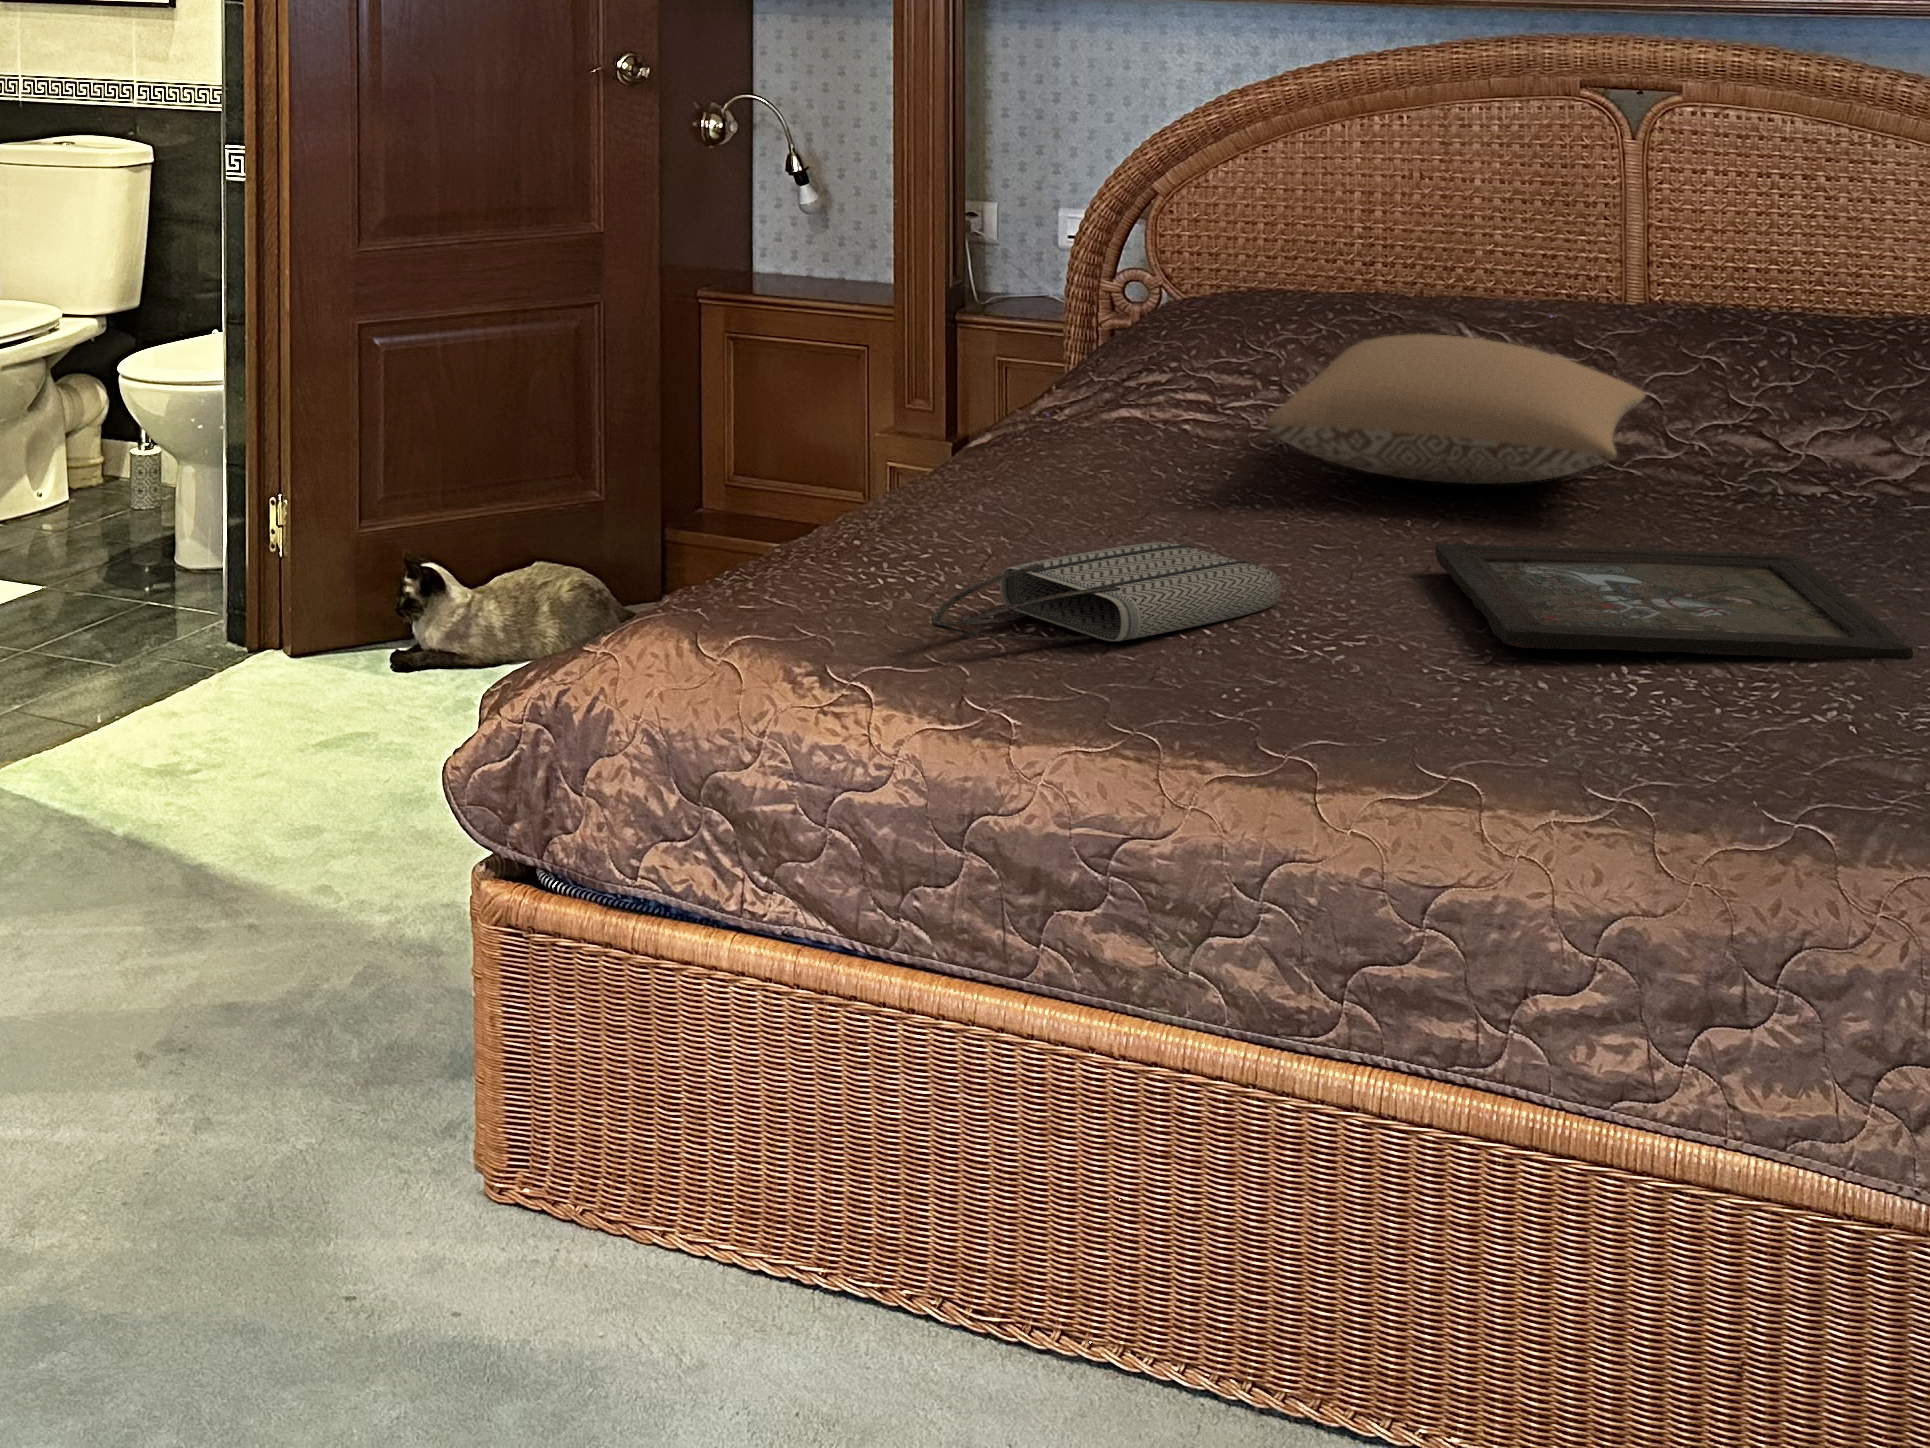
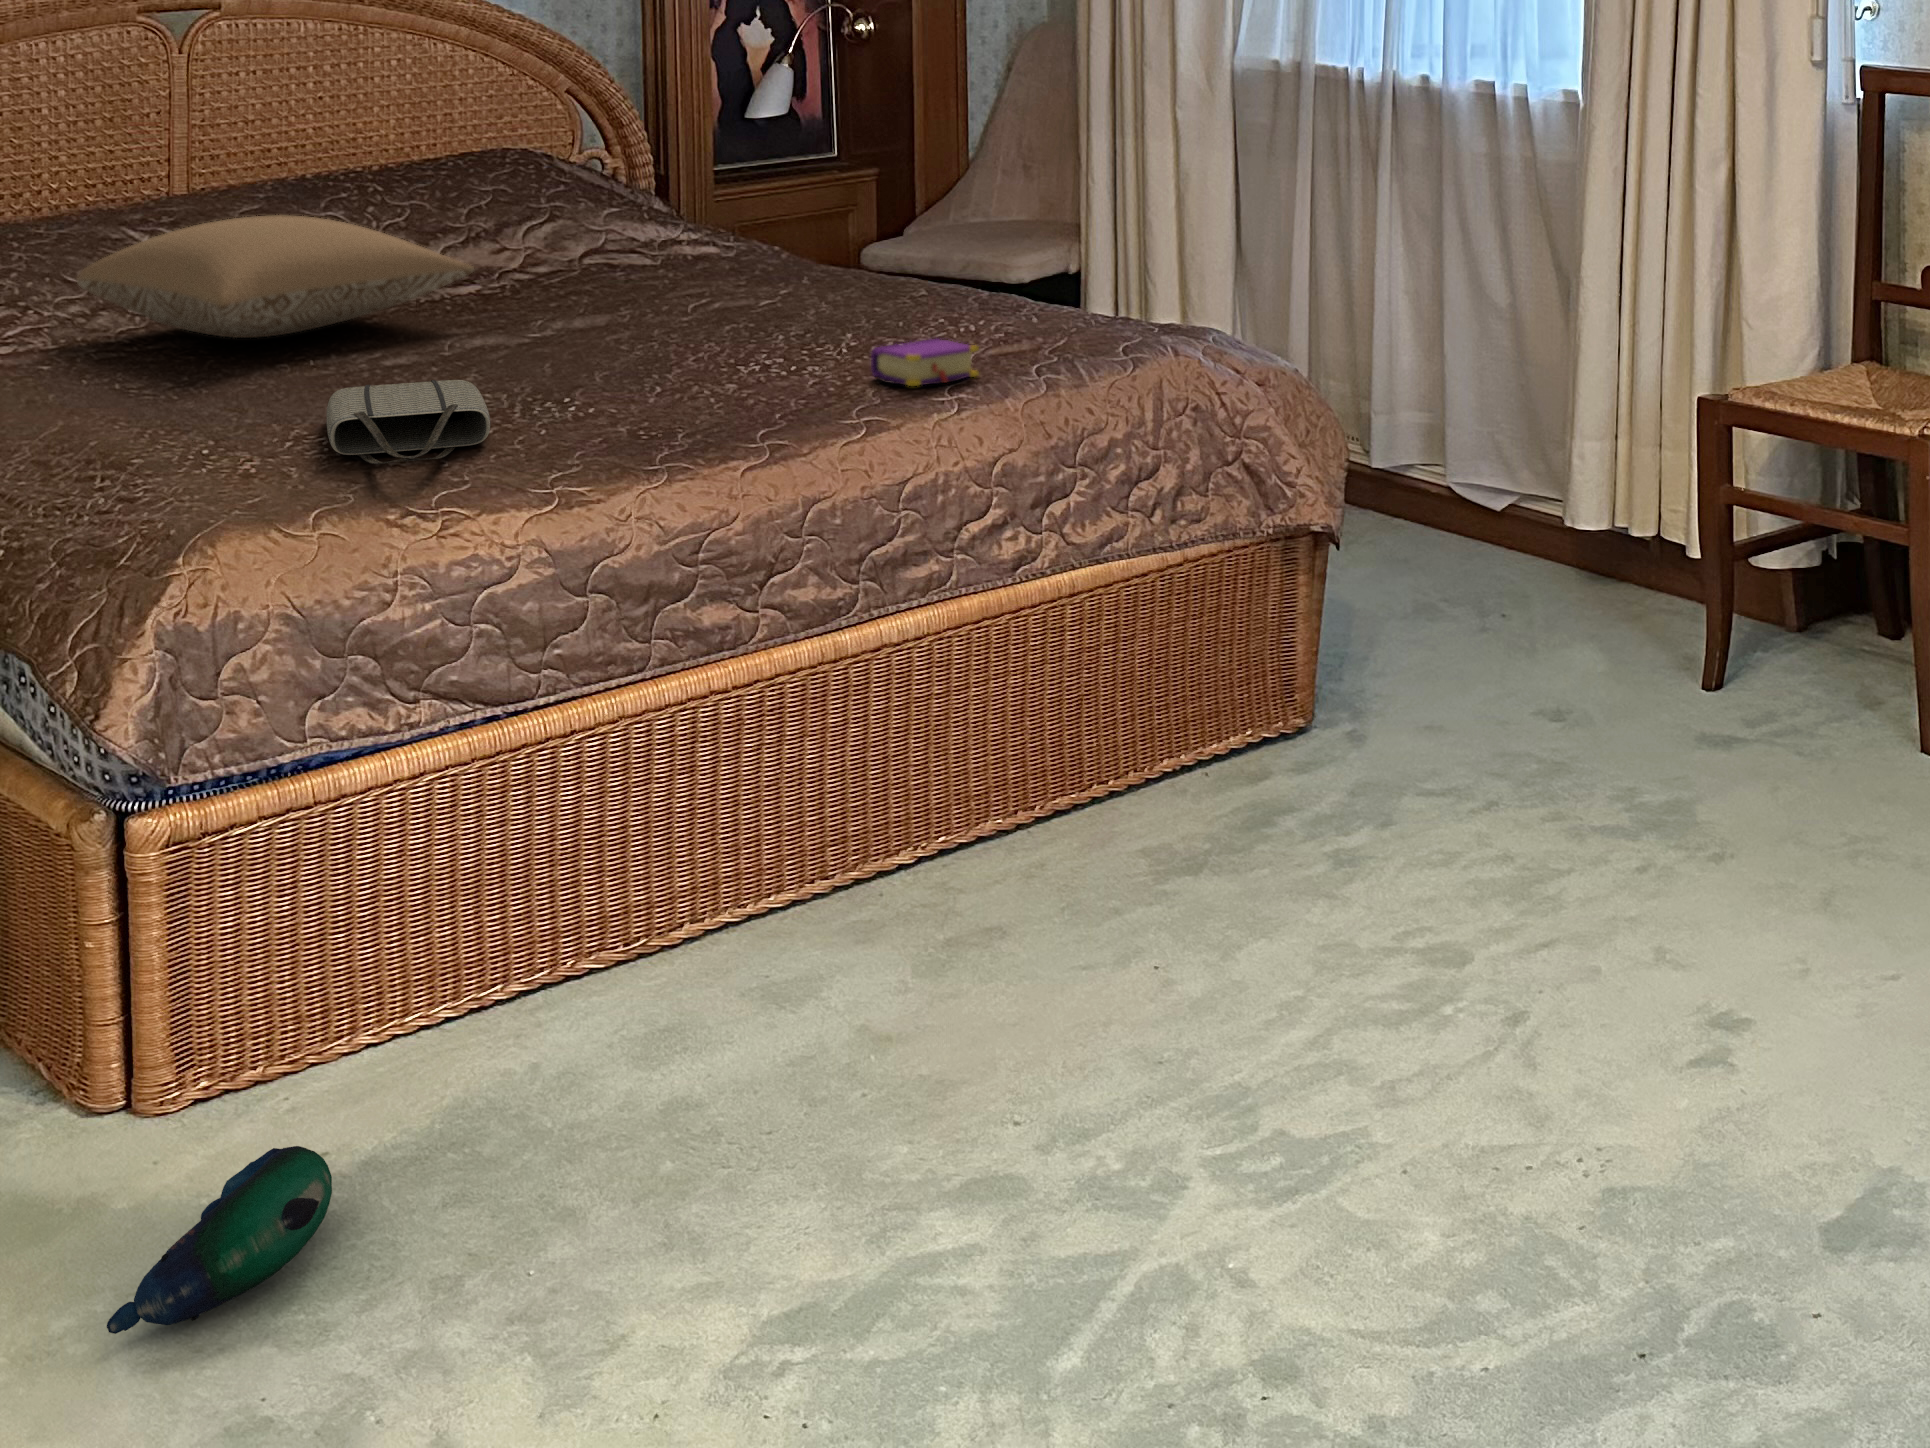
tray: present [1435,544,1913,659] -> none [476,304,828,372]
book: none [1572,692,1876,809] -> present [871,339,979,386]
plush toy: none [94,1240,406,1342] -> present [107,1146,332,1334]

